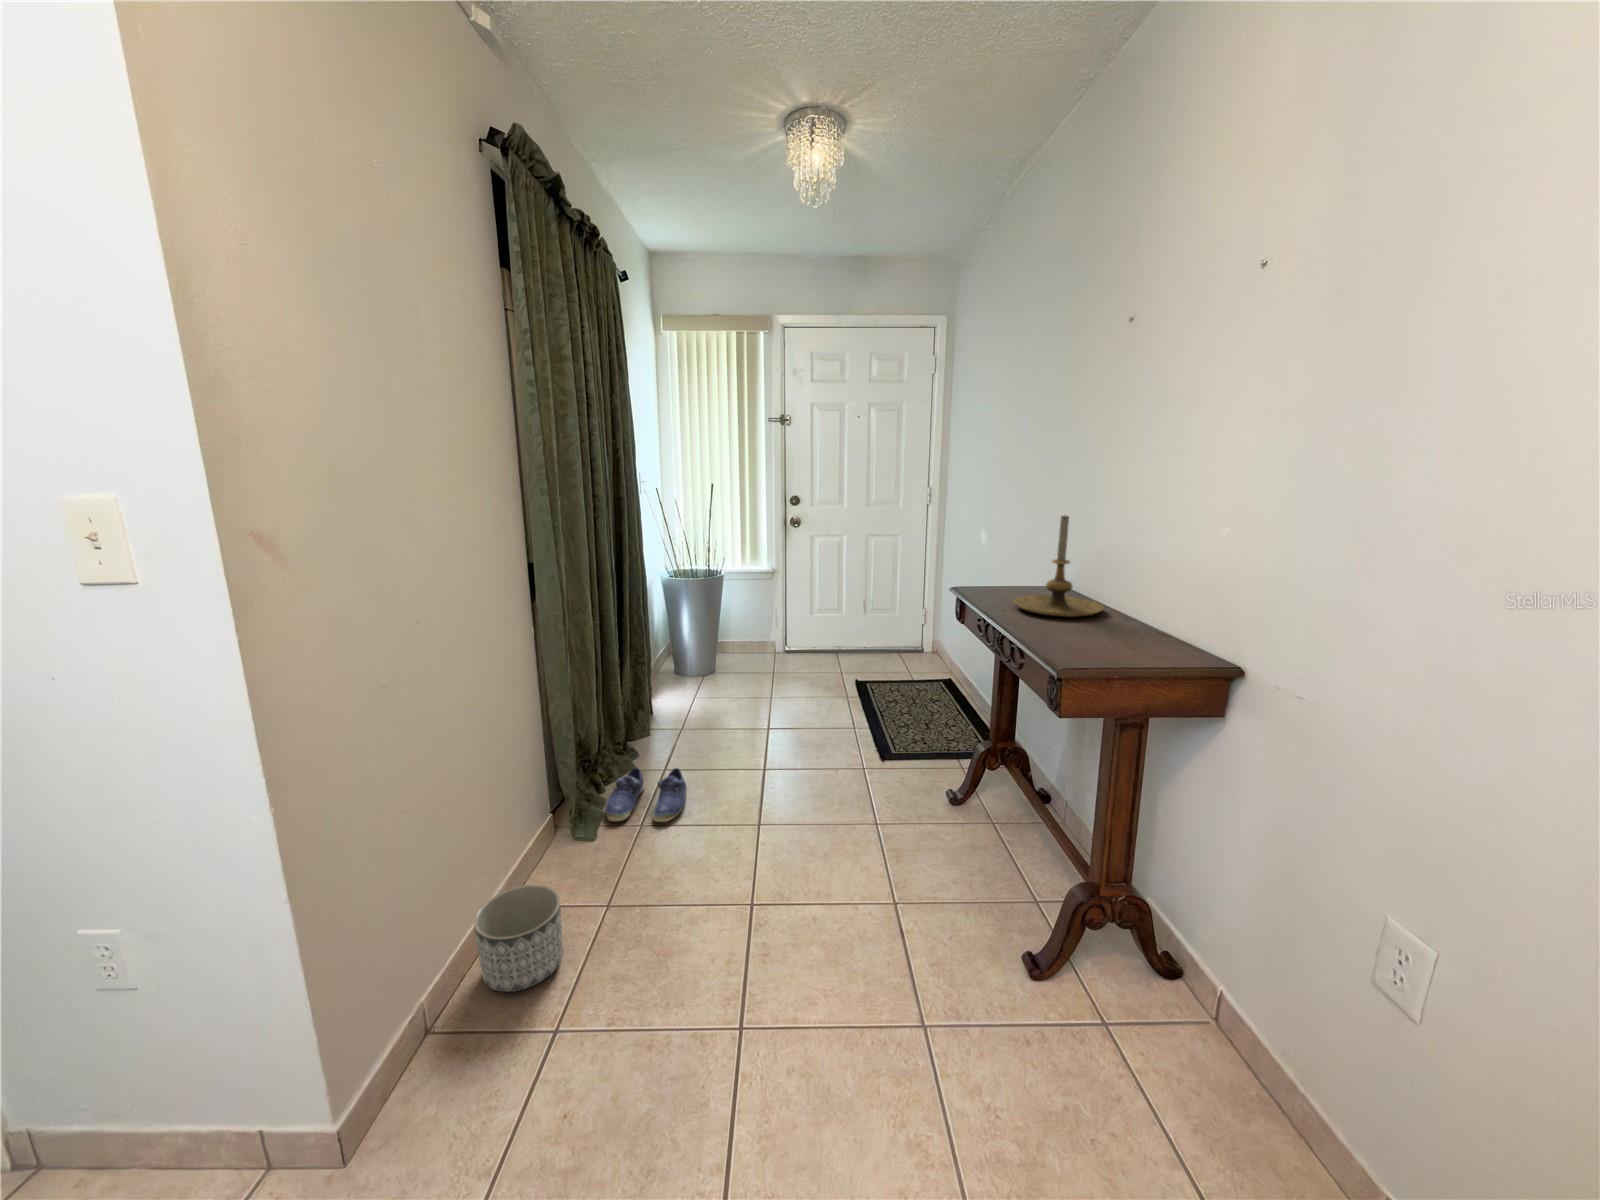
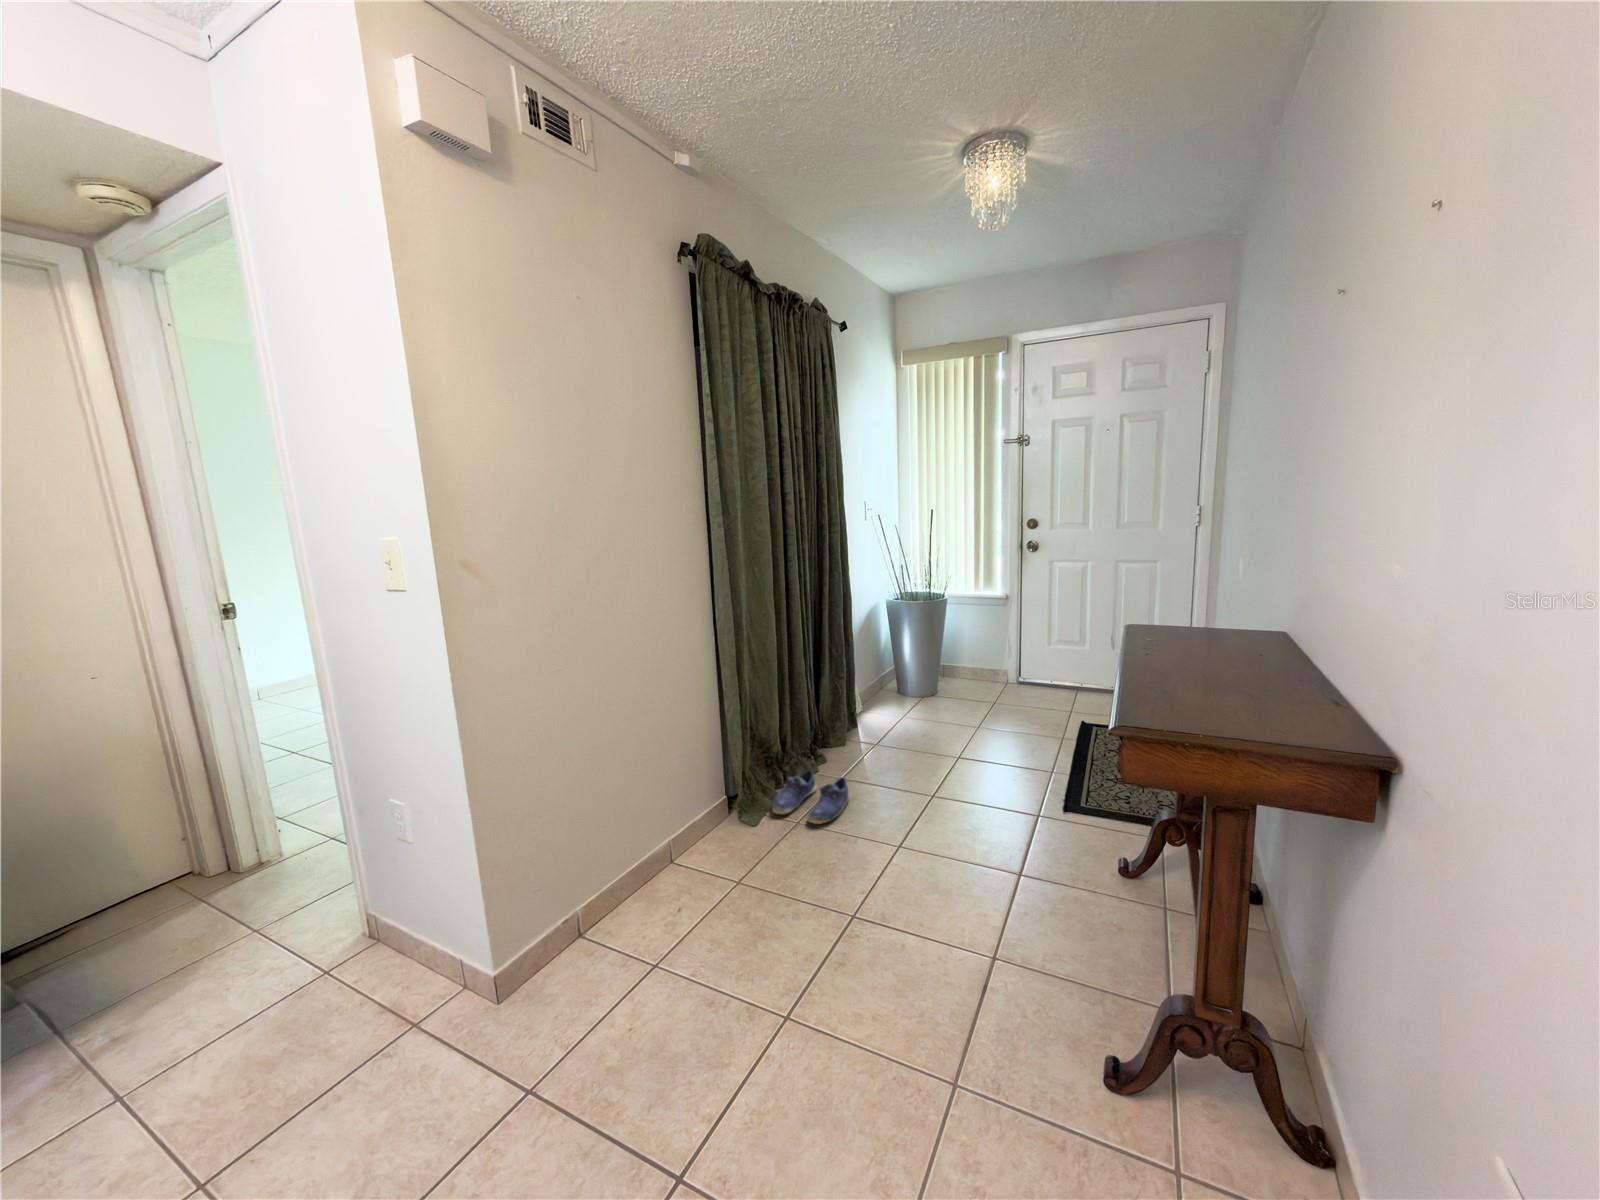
candle holder: present [1014,515,1103,617] -> none [1169,544,1295,671]
planter: present [474,885,563,992] -> none [621,844,688,926]

